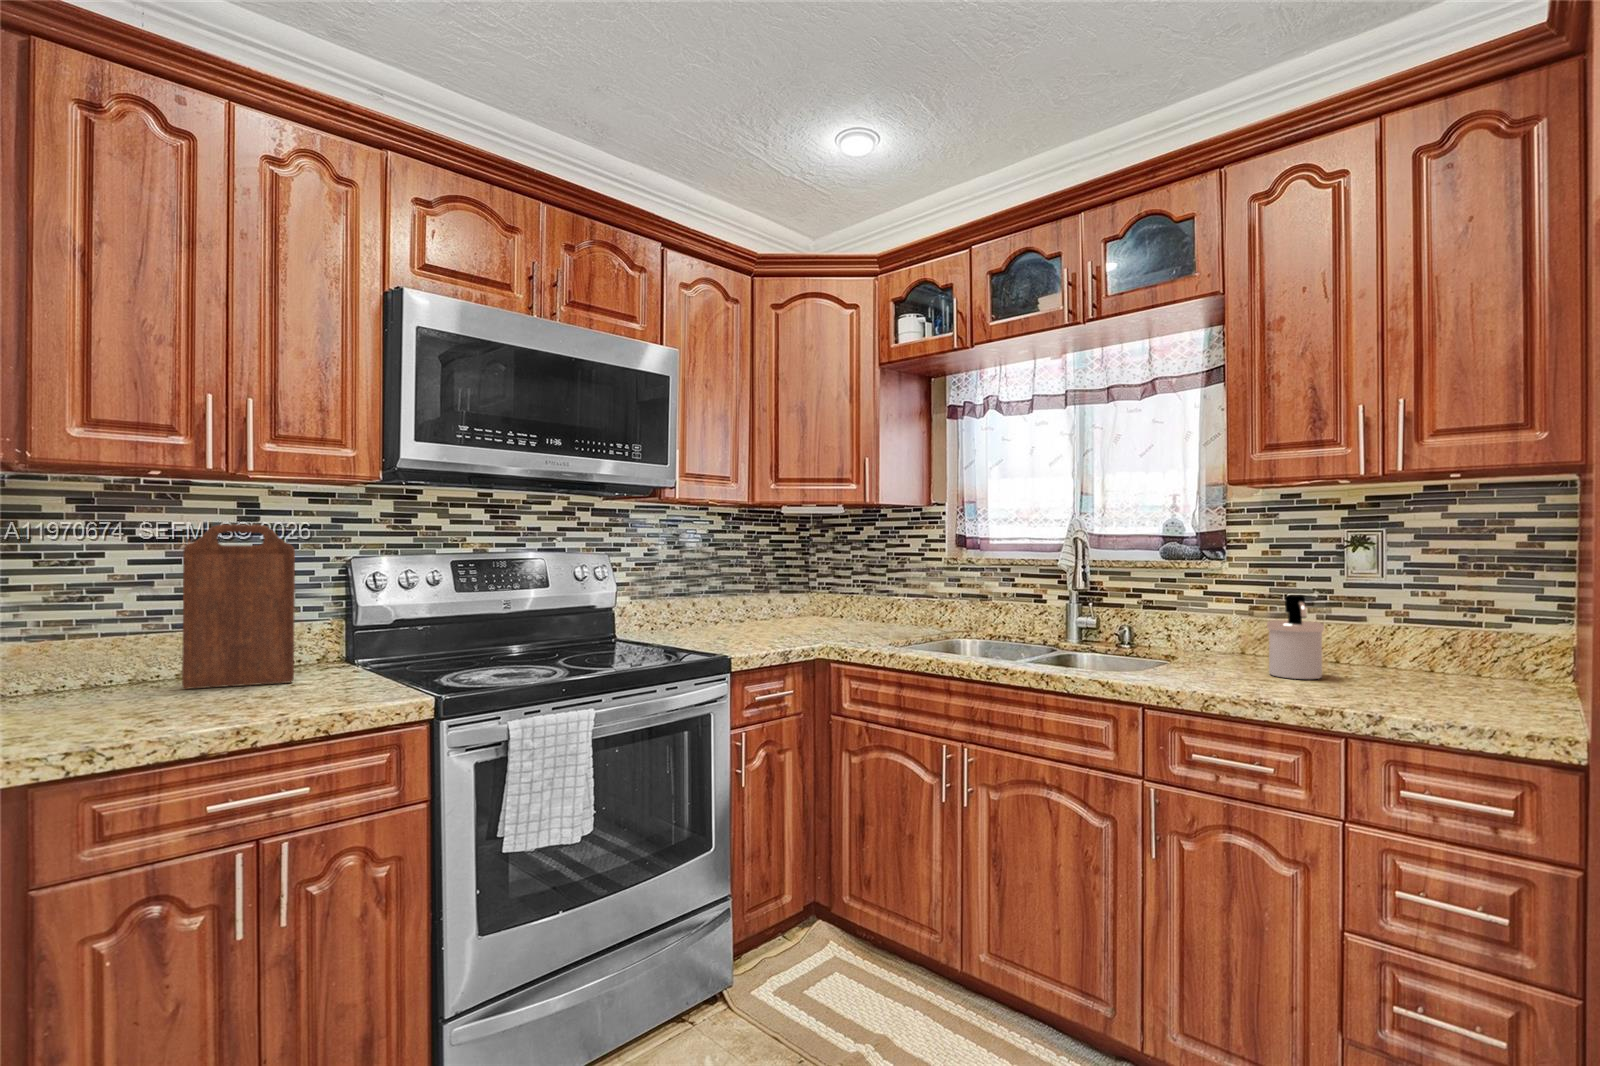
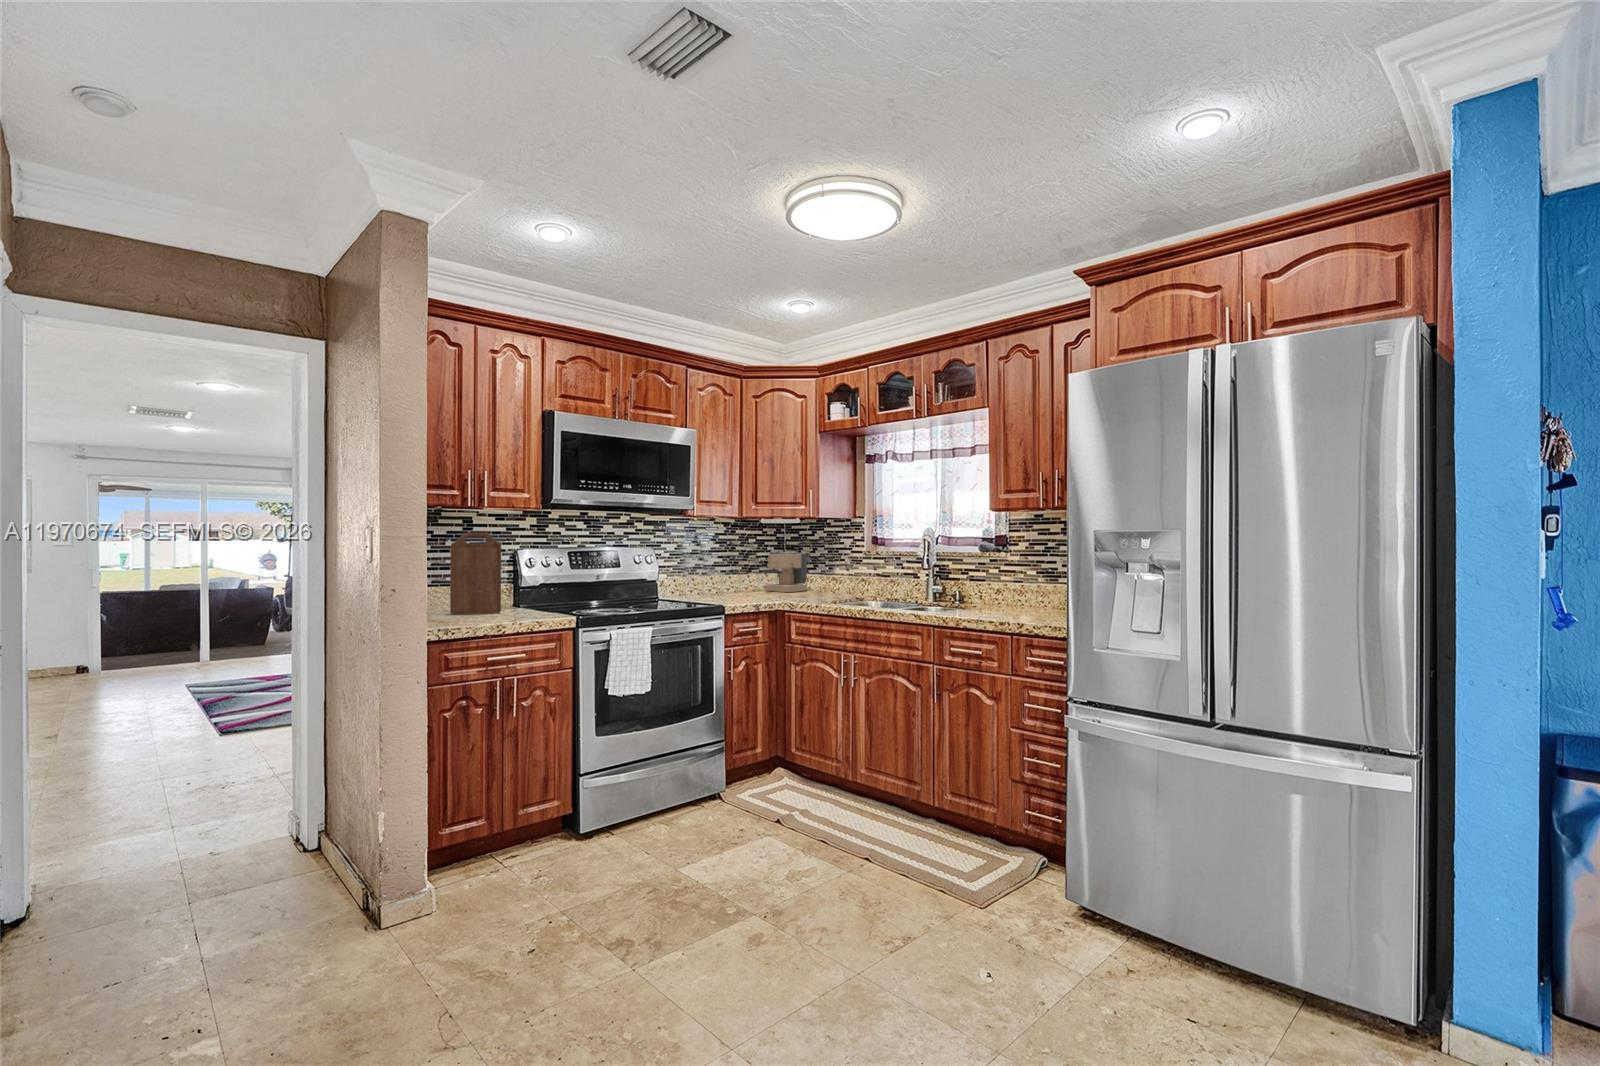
coffee maker: none [784,557,850,621] -> present [764,551,807,592]
soap dispenser: present [1267,595,1324,679] -> none [1015,571,1042,615]

